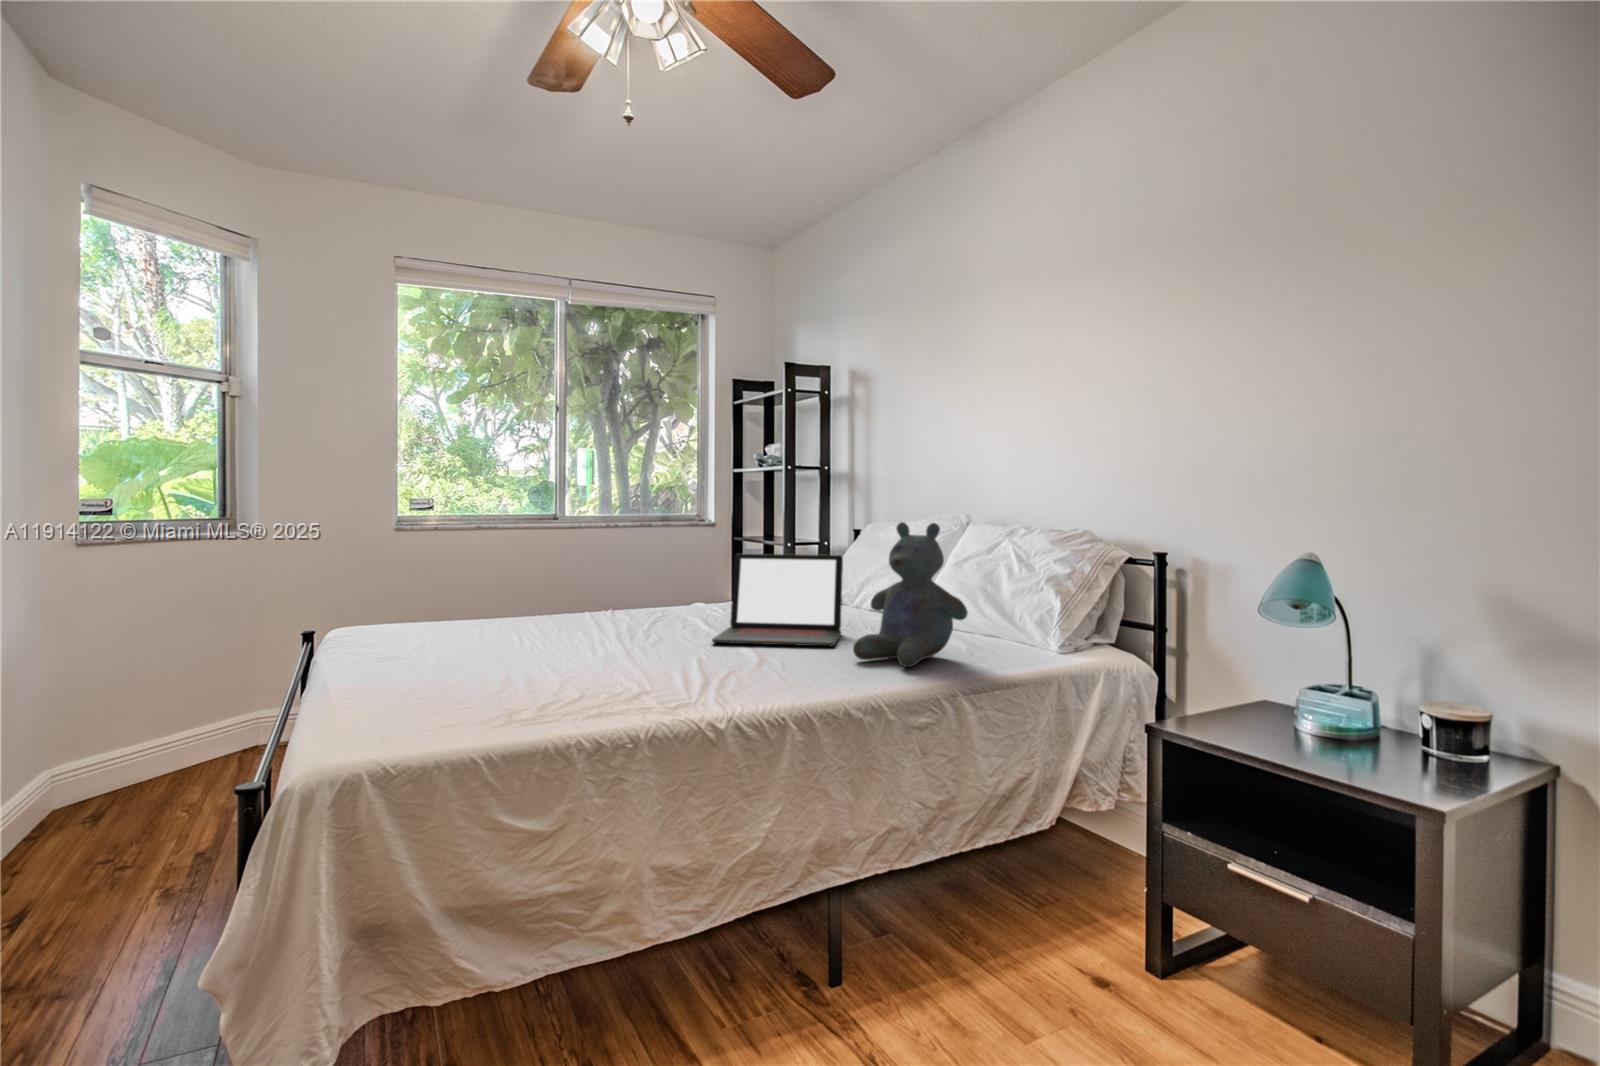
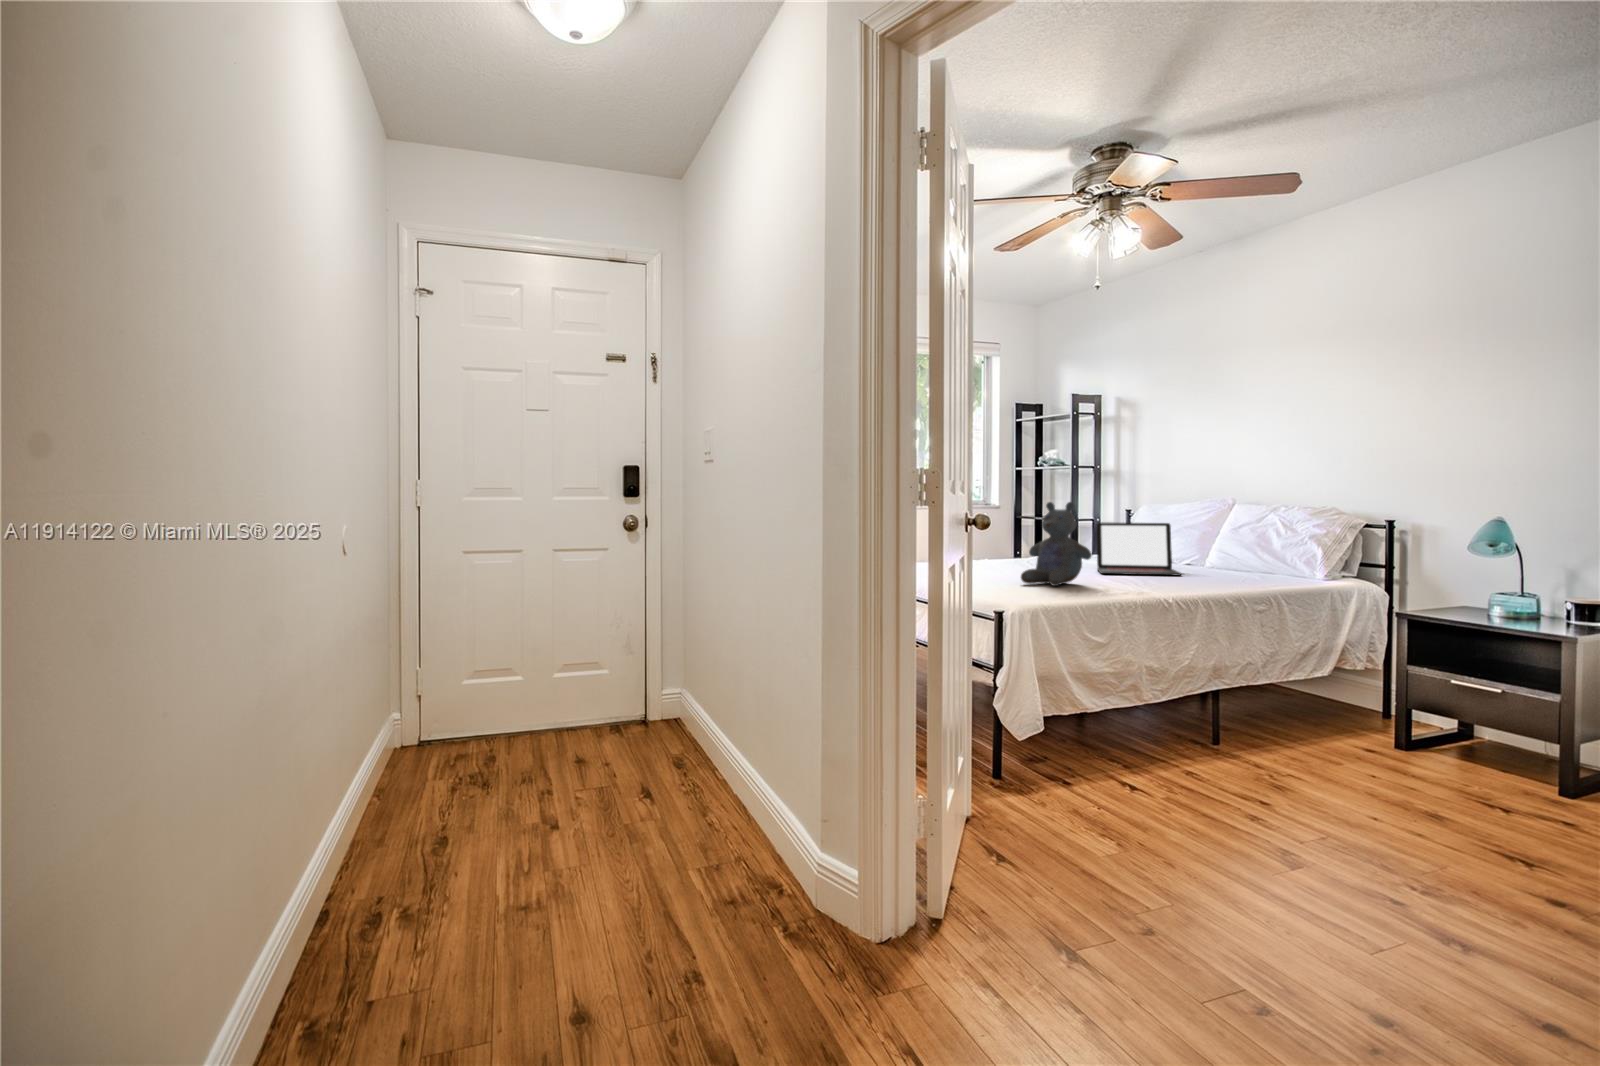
stuffed bear: present [853,522,968,667] -> present [1021,502,1092,586]

